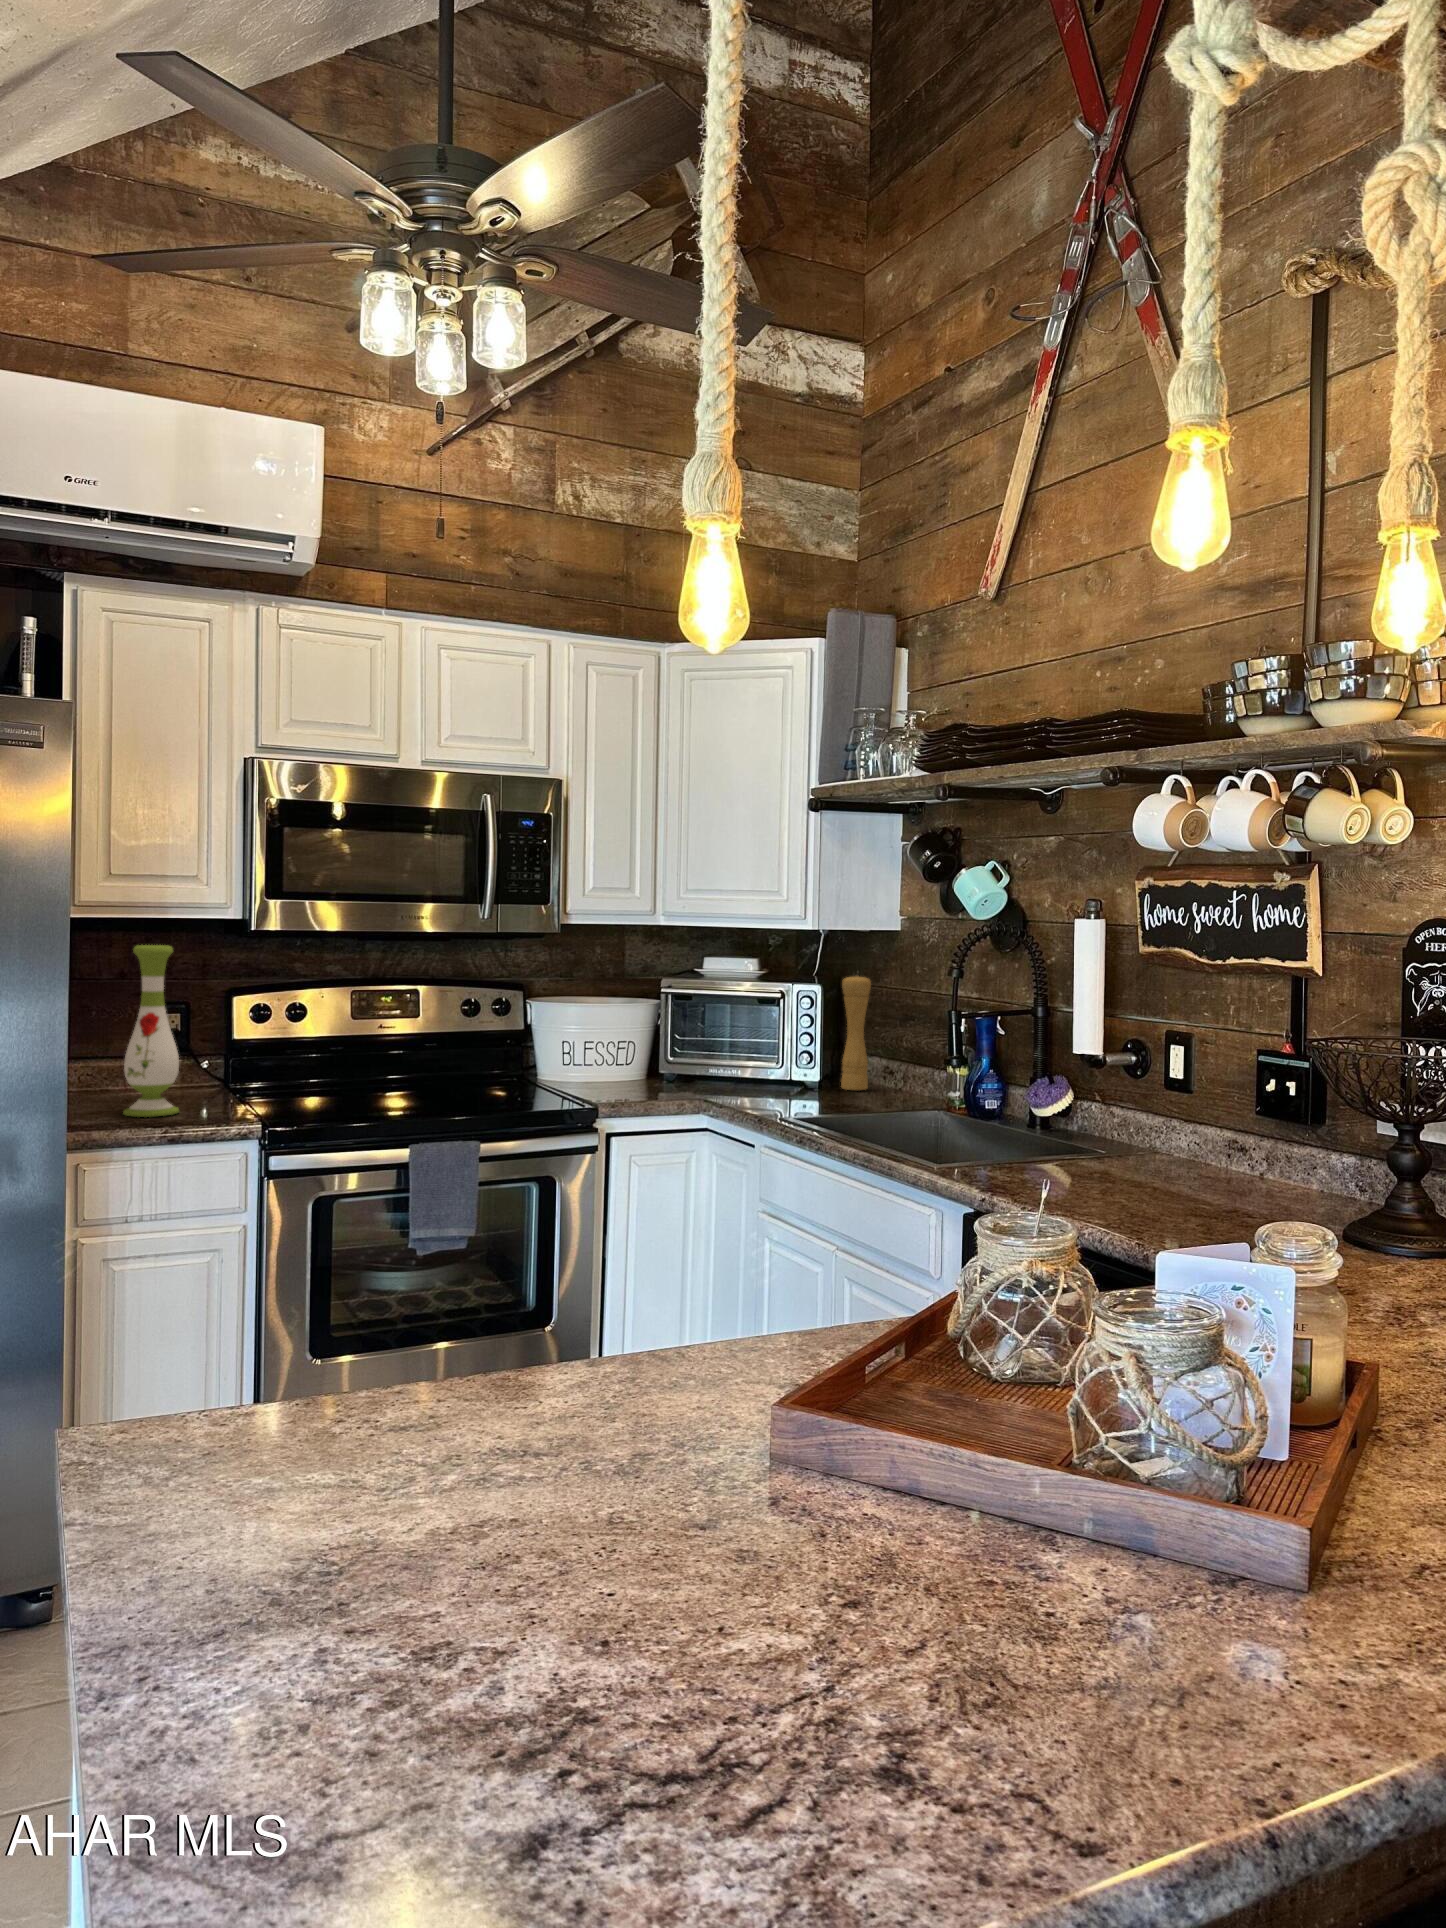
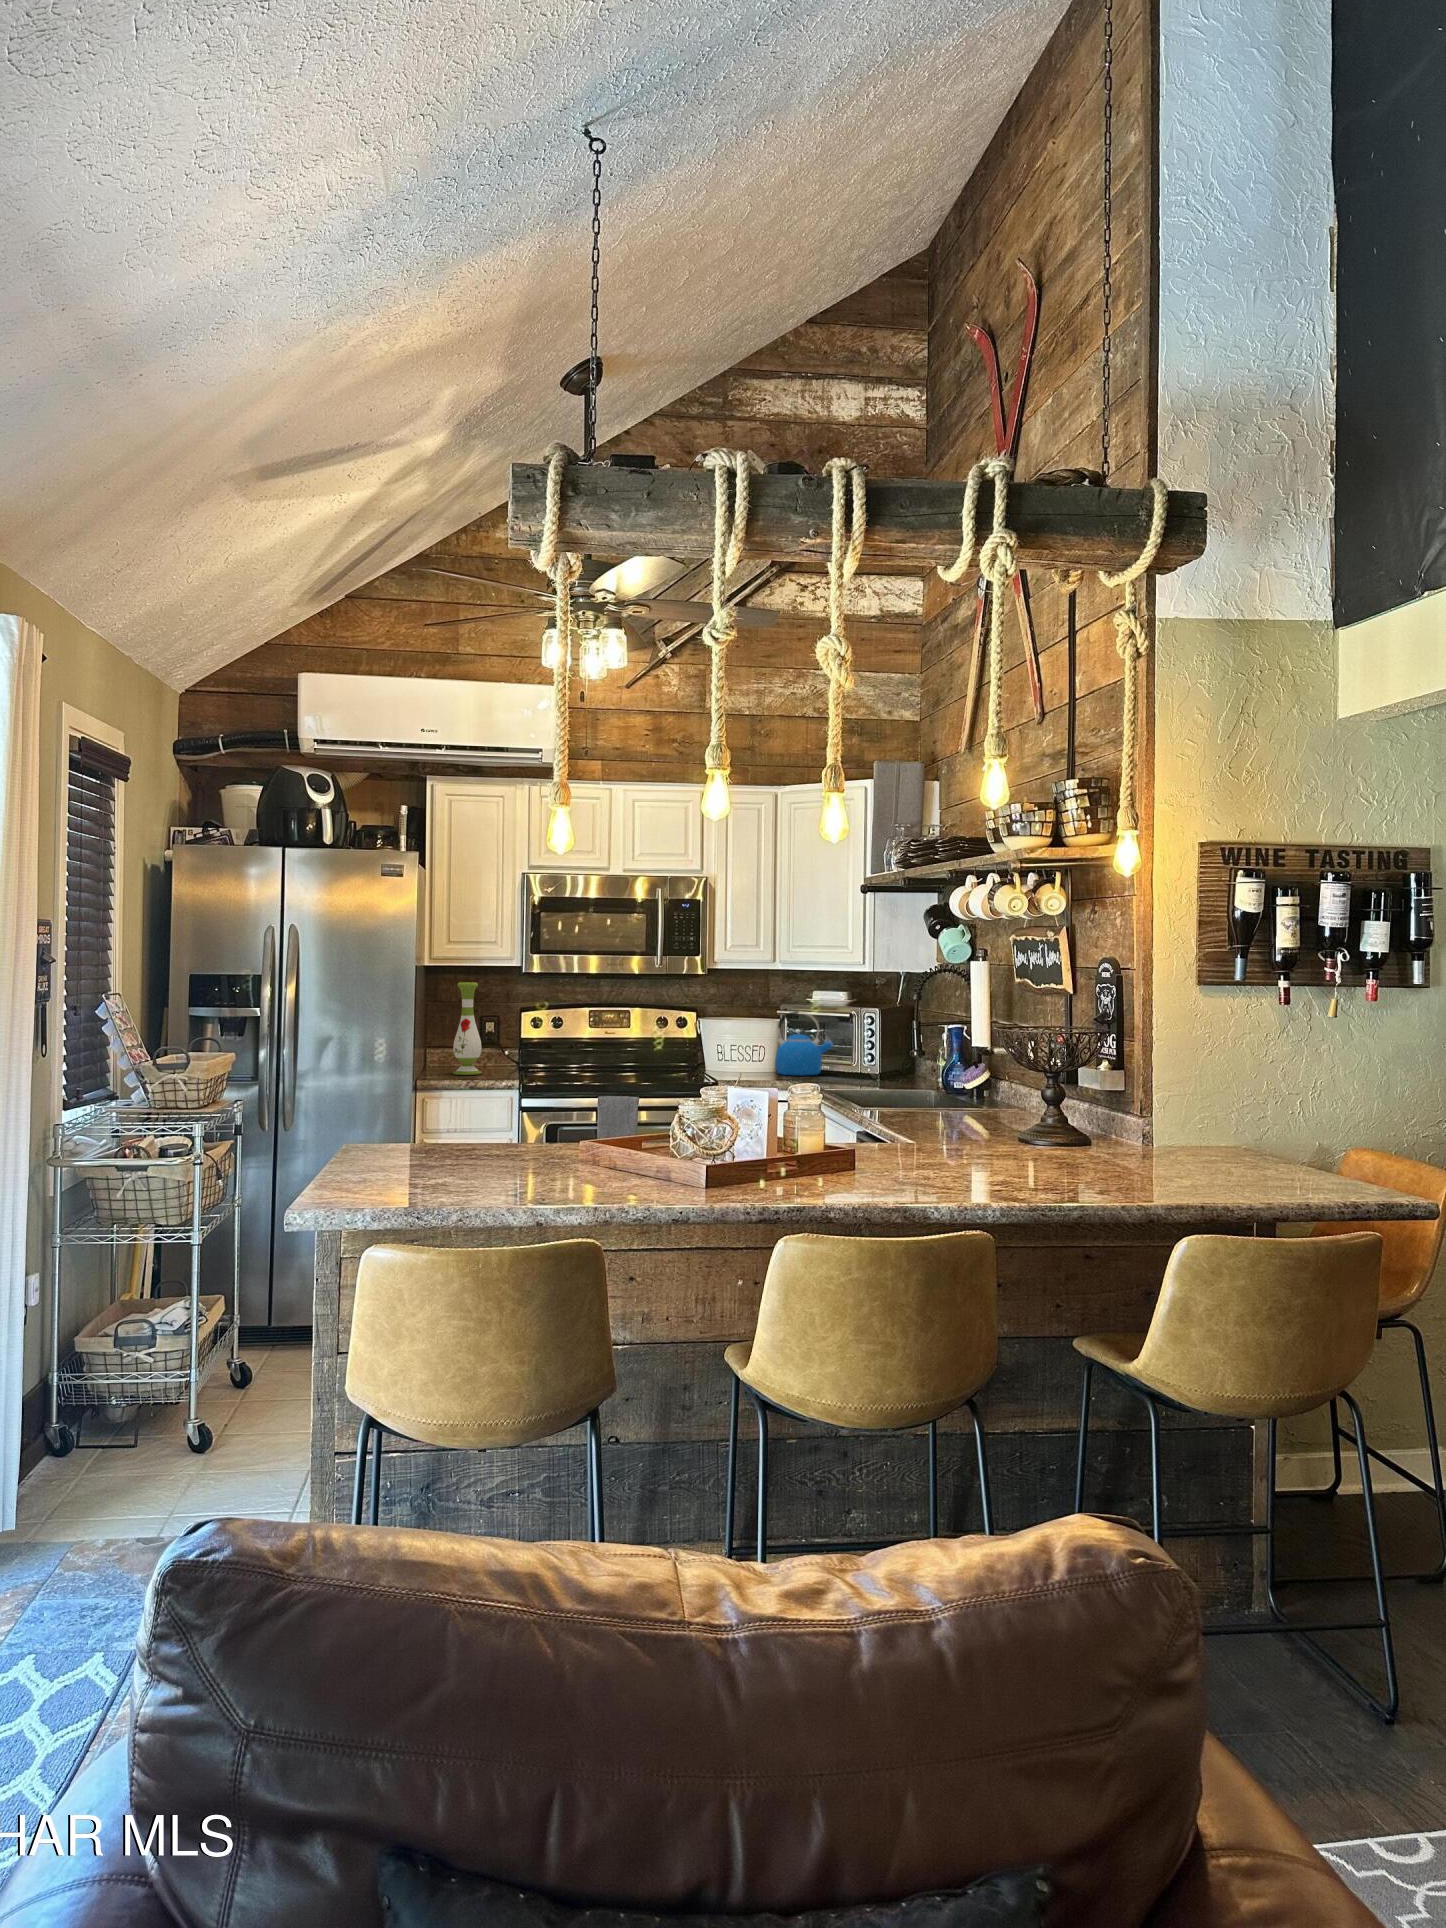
pepper mill: present [841,975,871,1090] -> none [887,999,906,1075]
kettle: none [678,993,769,1097] -> present [775,1011,833,1075]

